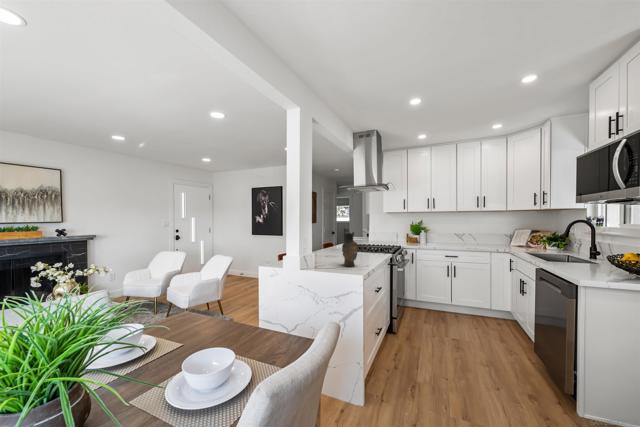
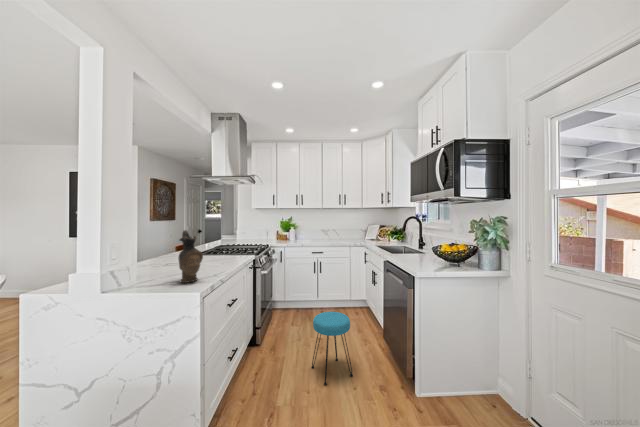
stool: none [449,312,497,380] -> present [311,312,353,385]

